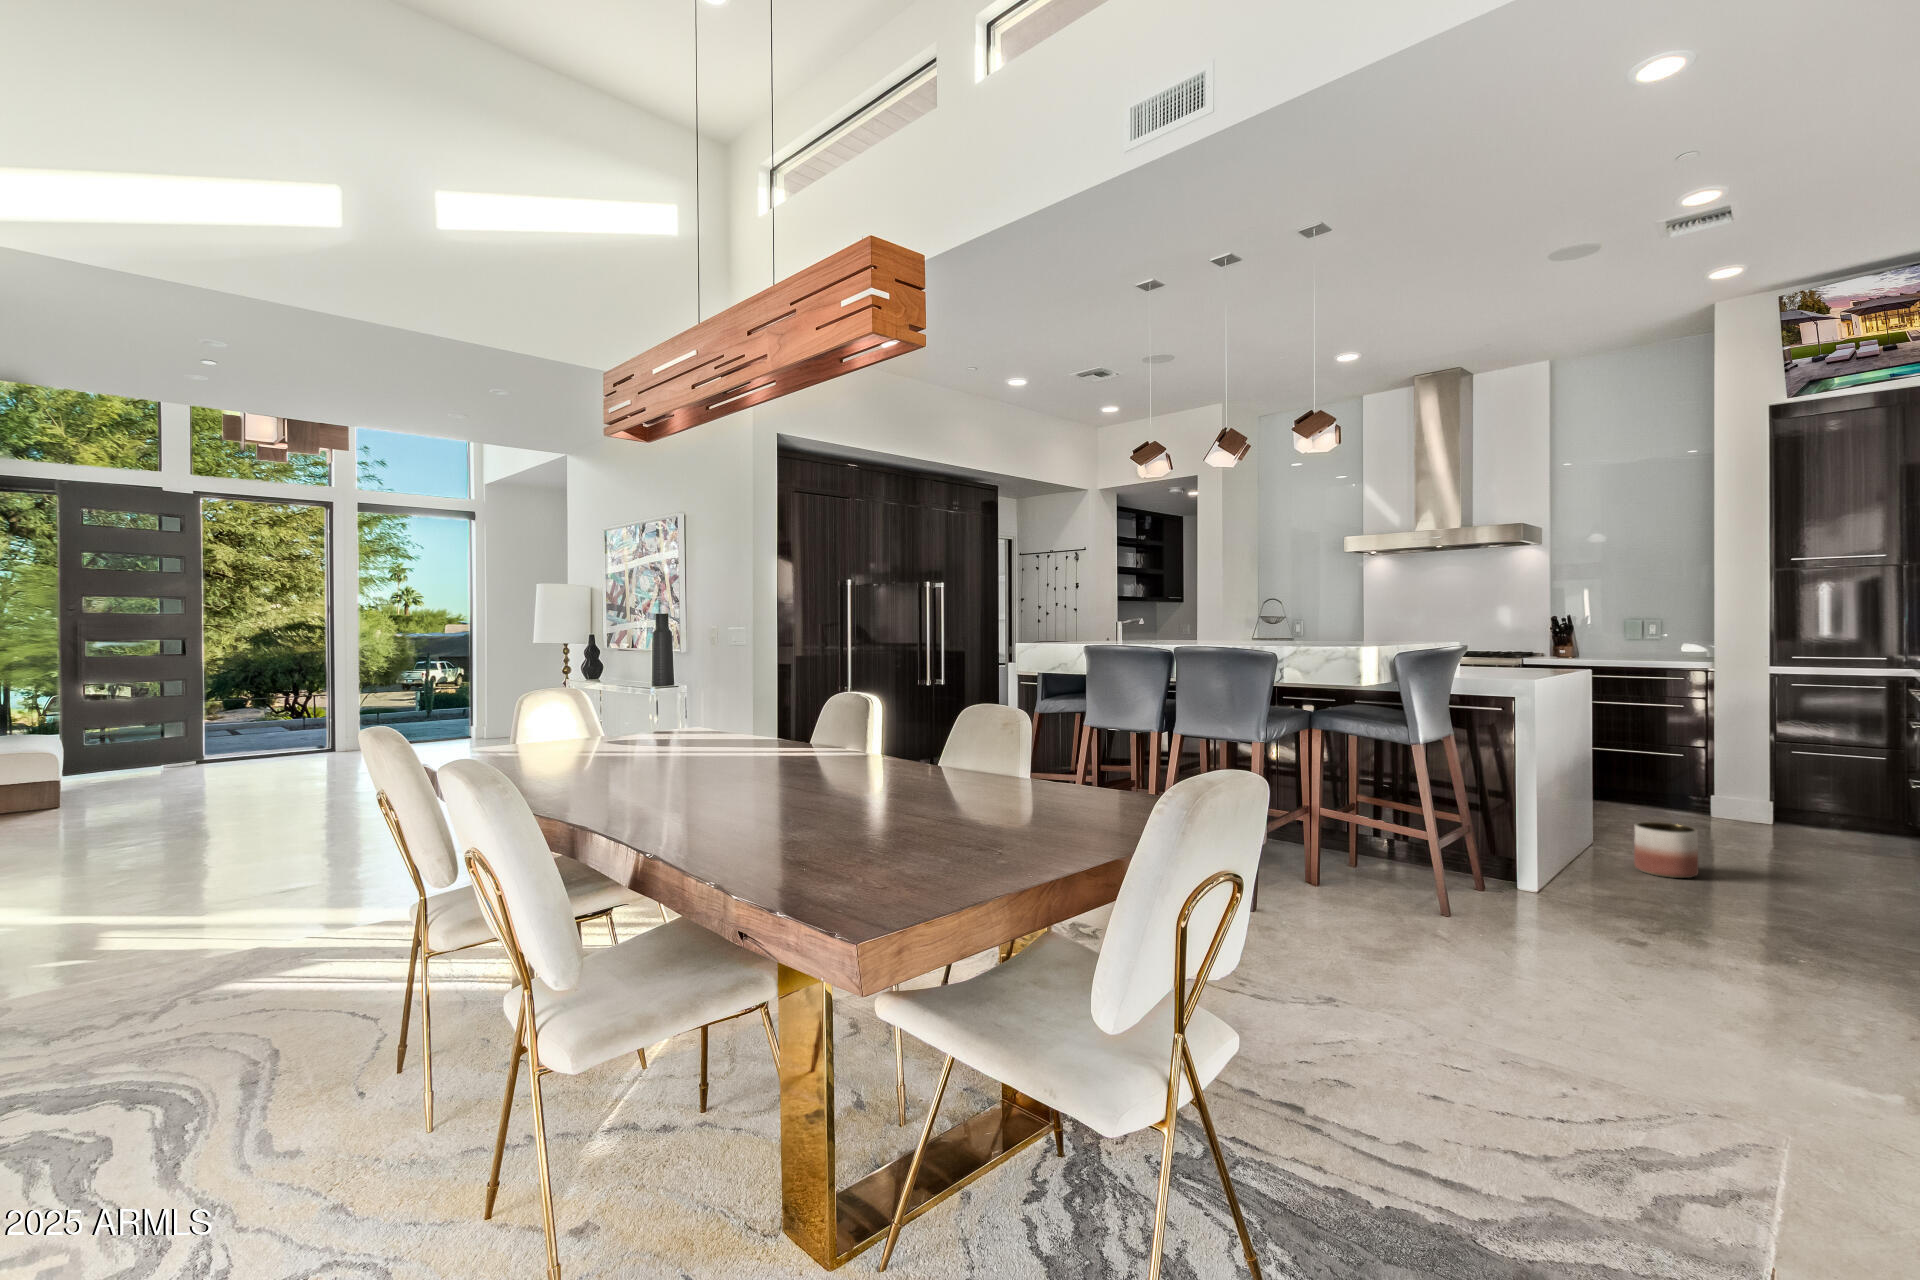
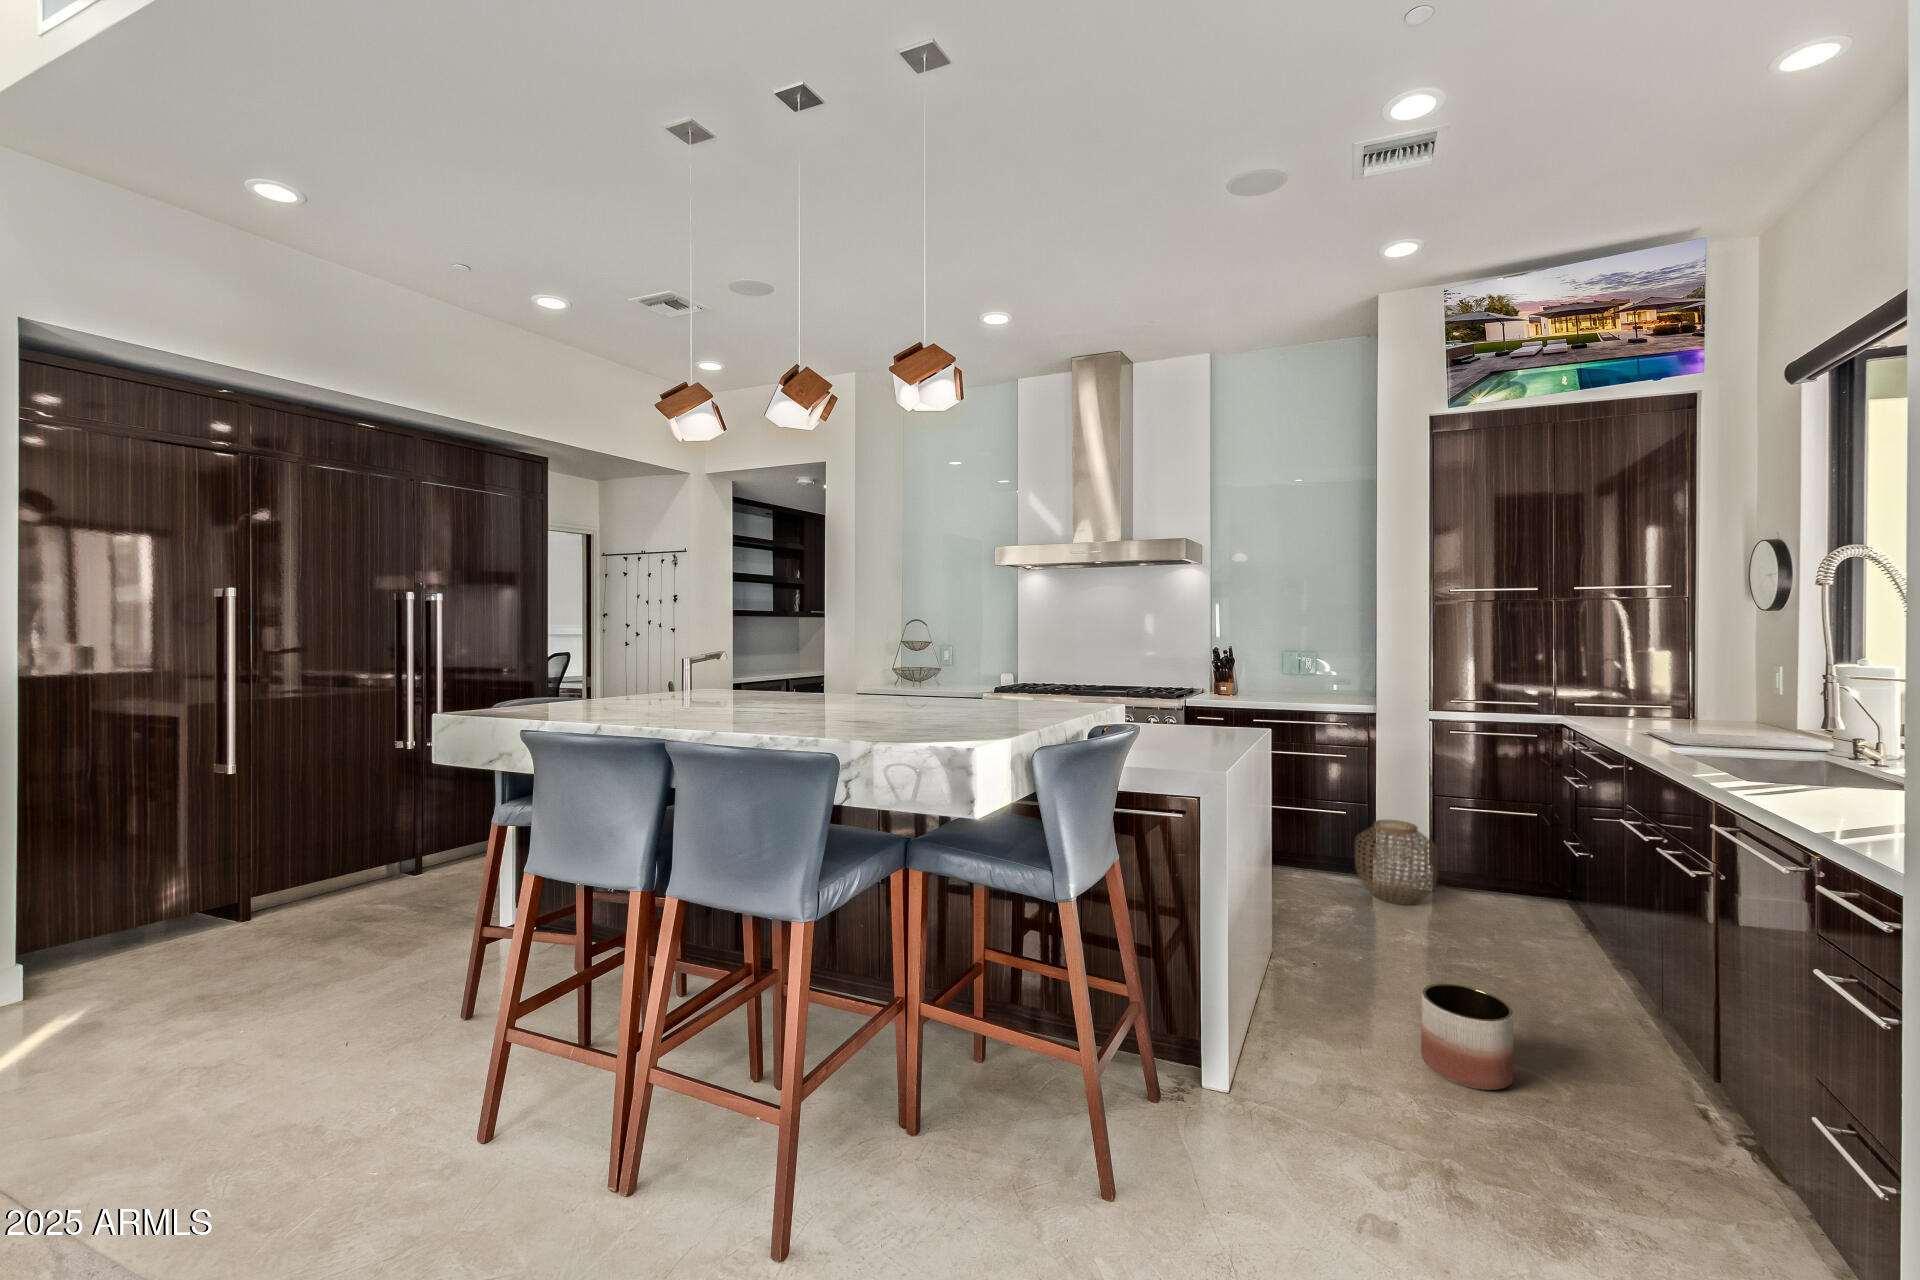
woven basket: none [1671,757,1750,825] -> present [1355,820,1438,905]

